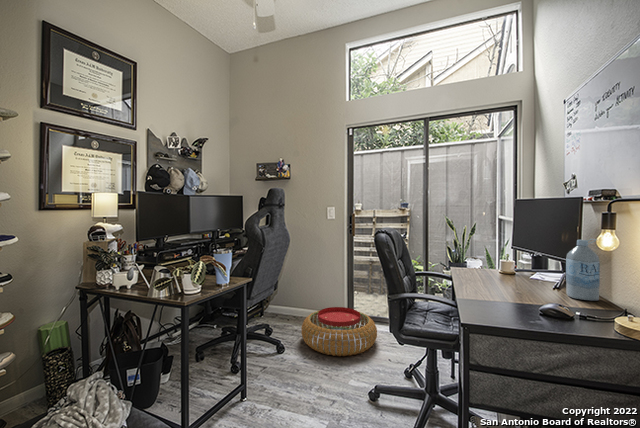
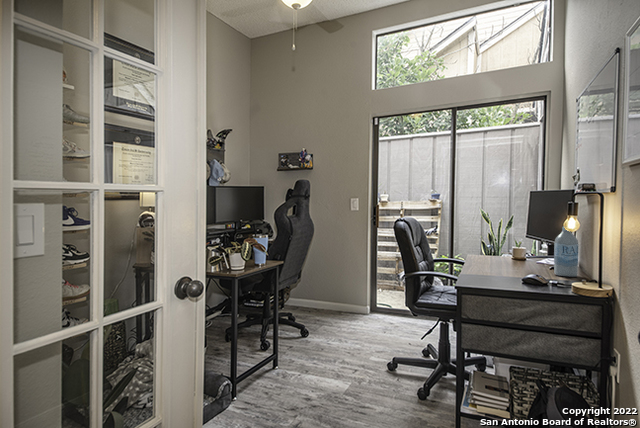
pouf: present [301,307,377,356] -> none [325,298,399,341]

